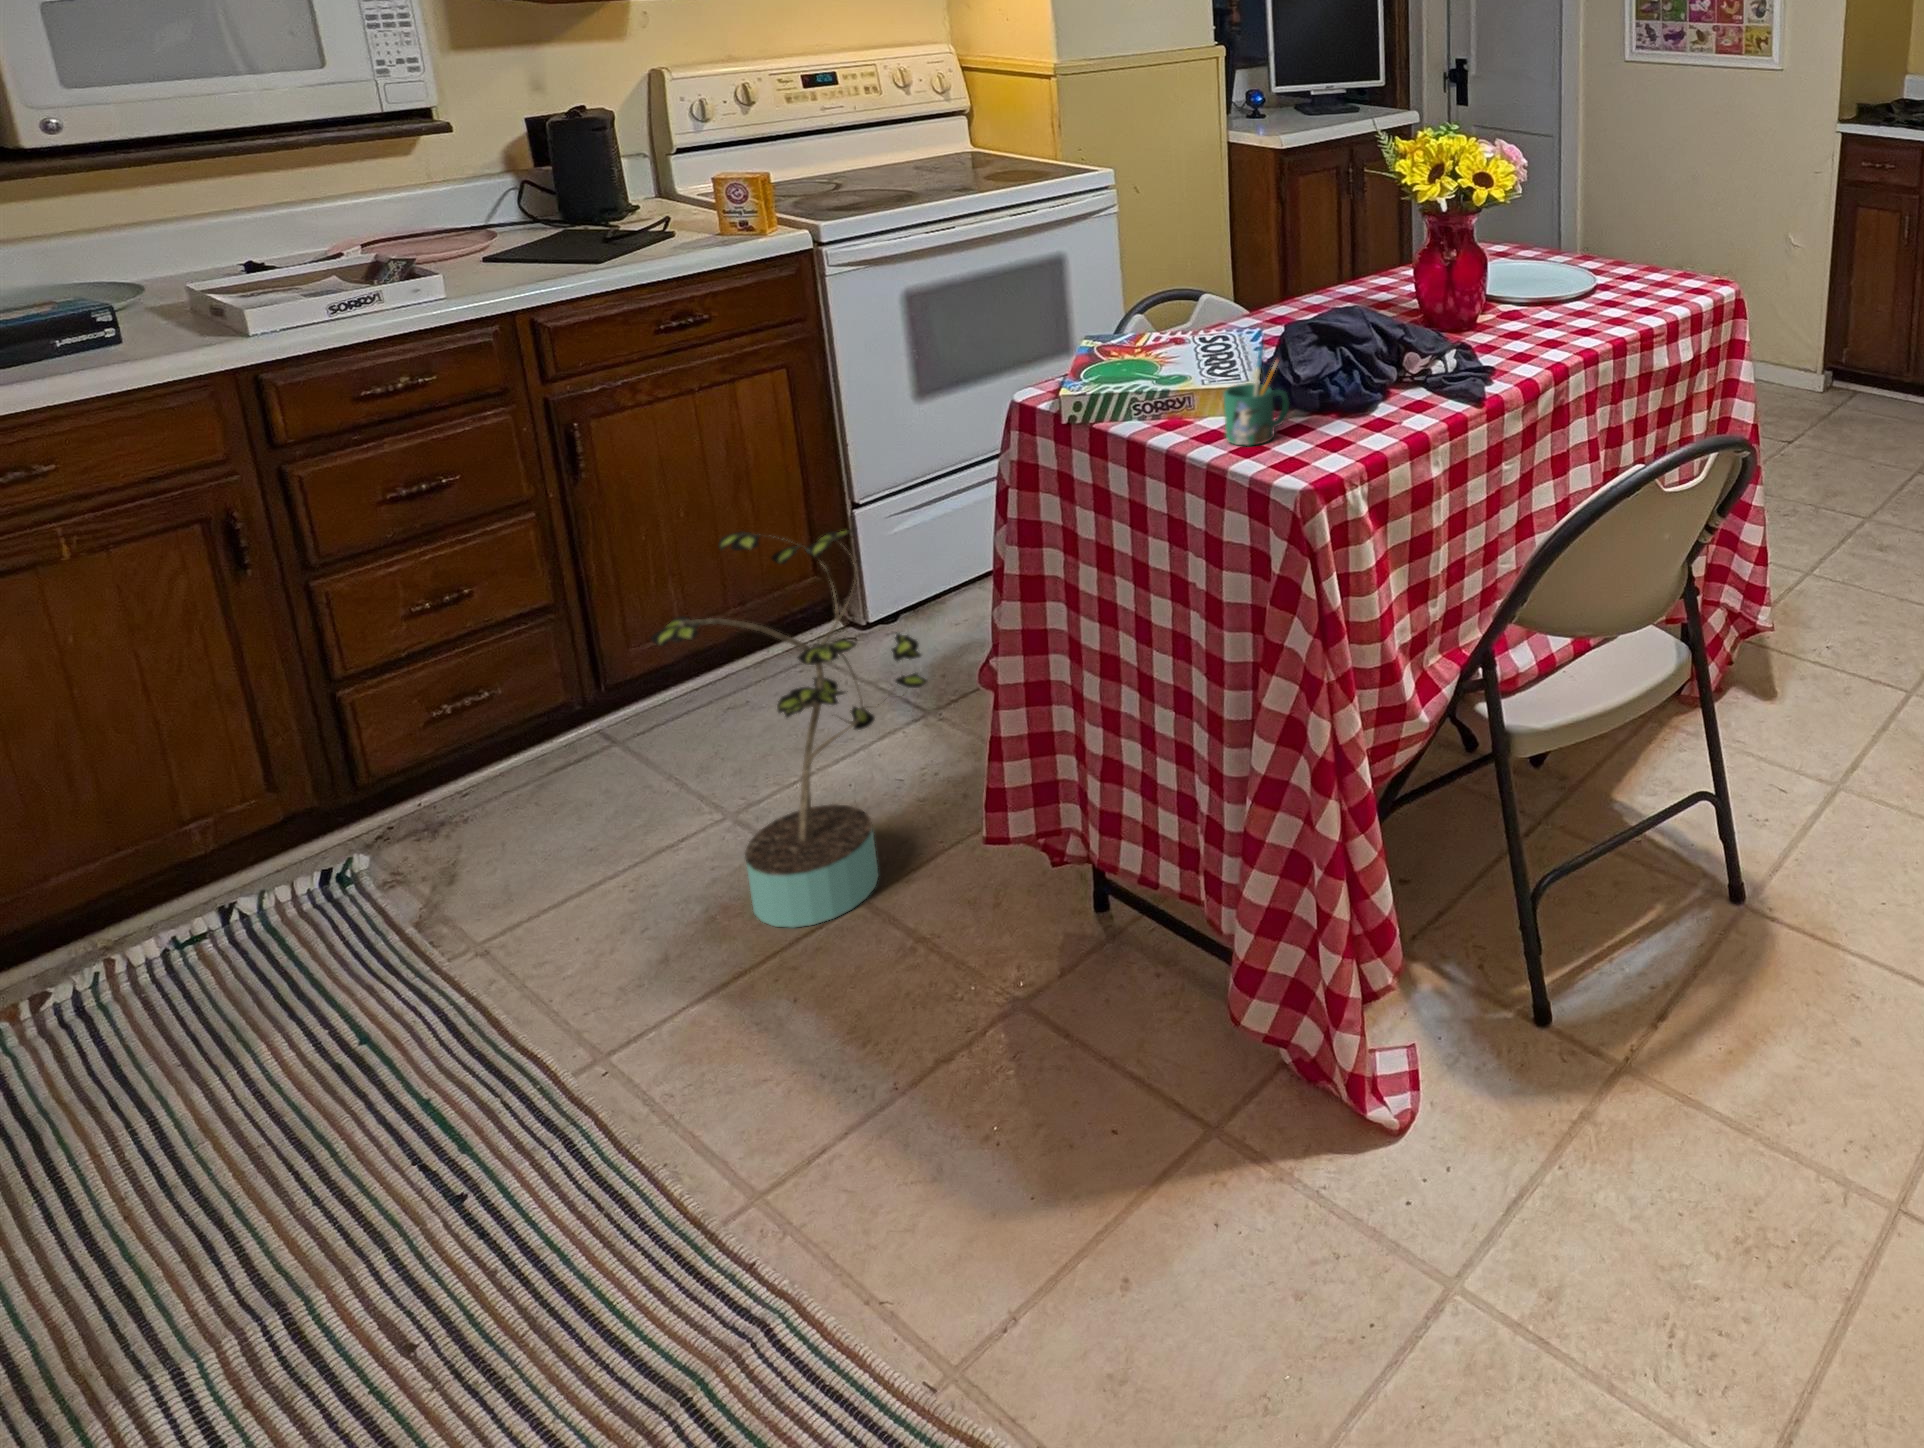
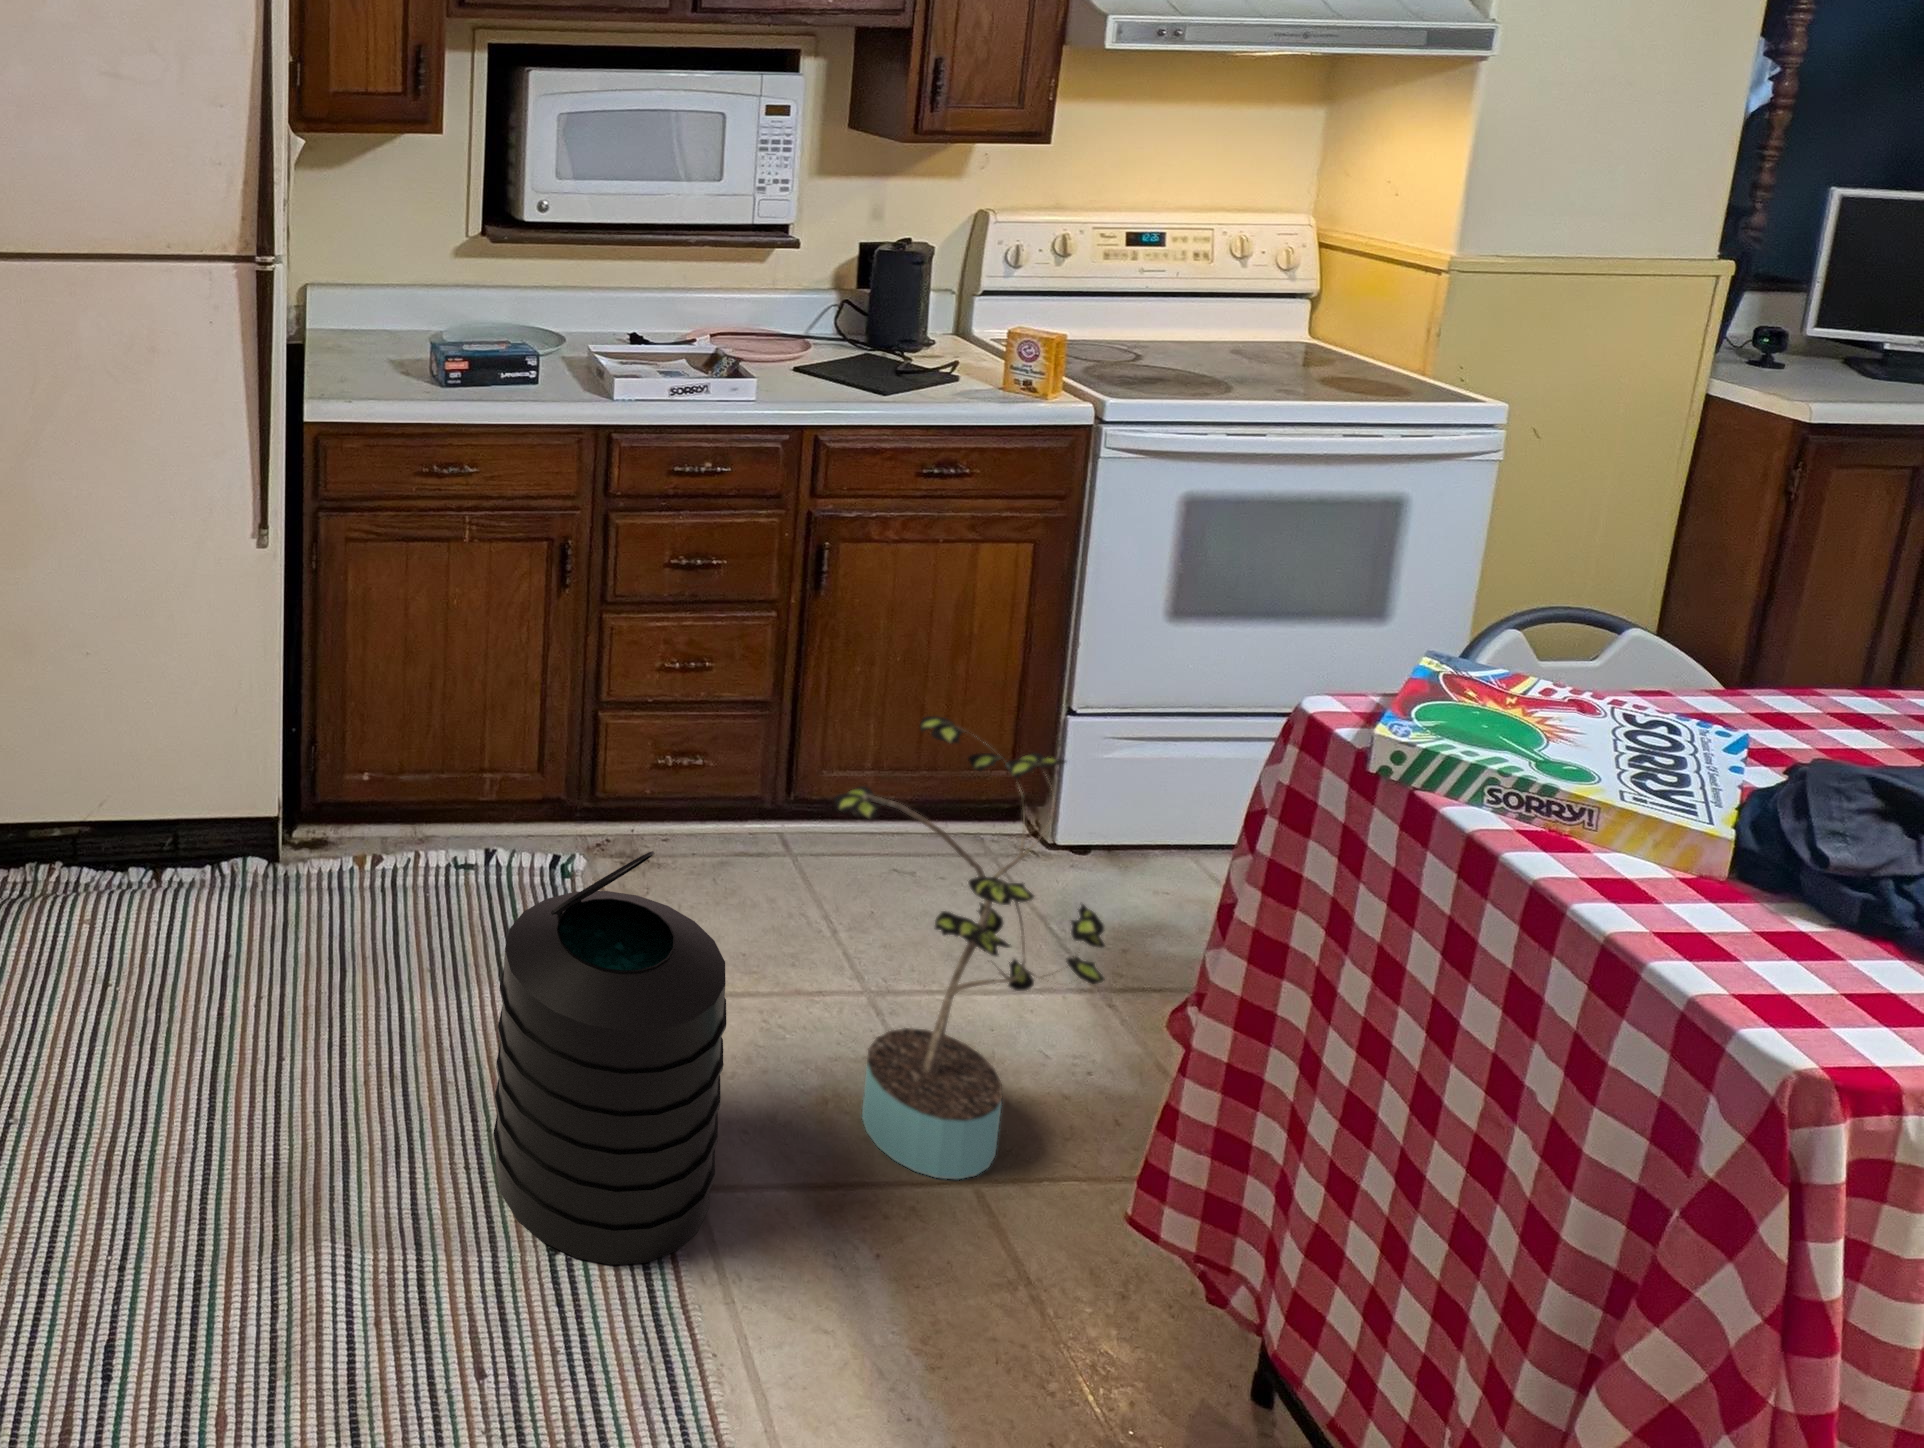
mug: present [1224,344,1290,446] -> none [1655,787,1804,950]
trash can: none [298,763,624,1203] -> present [493,851,726,1265]

